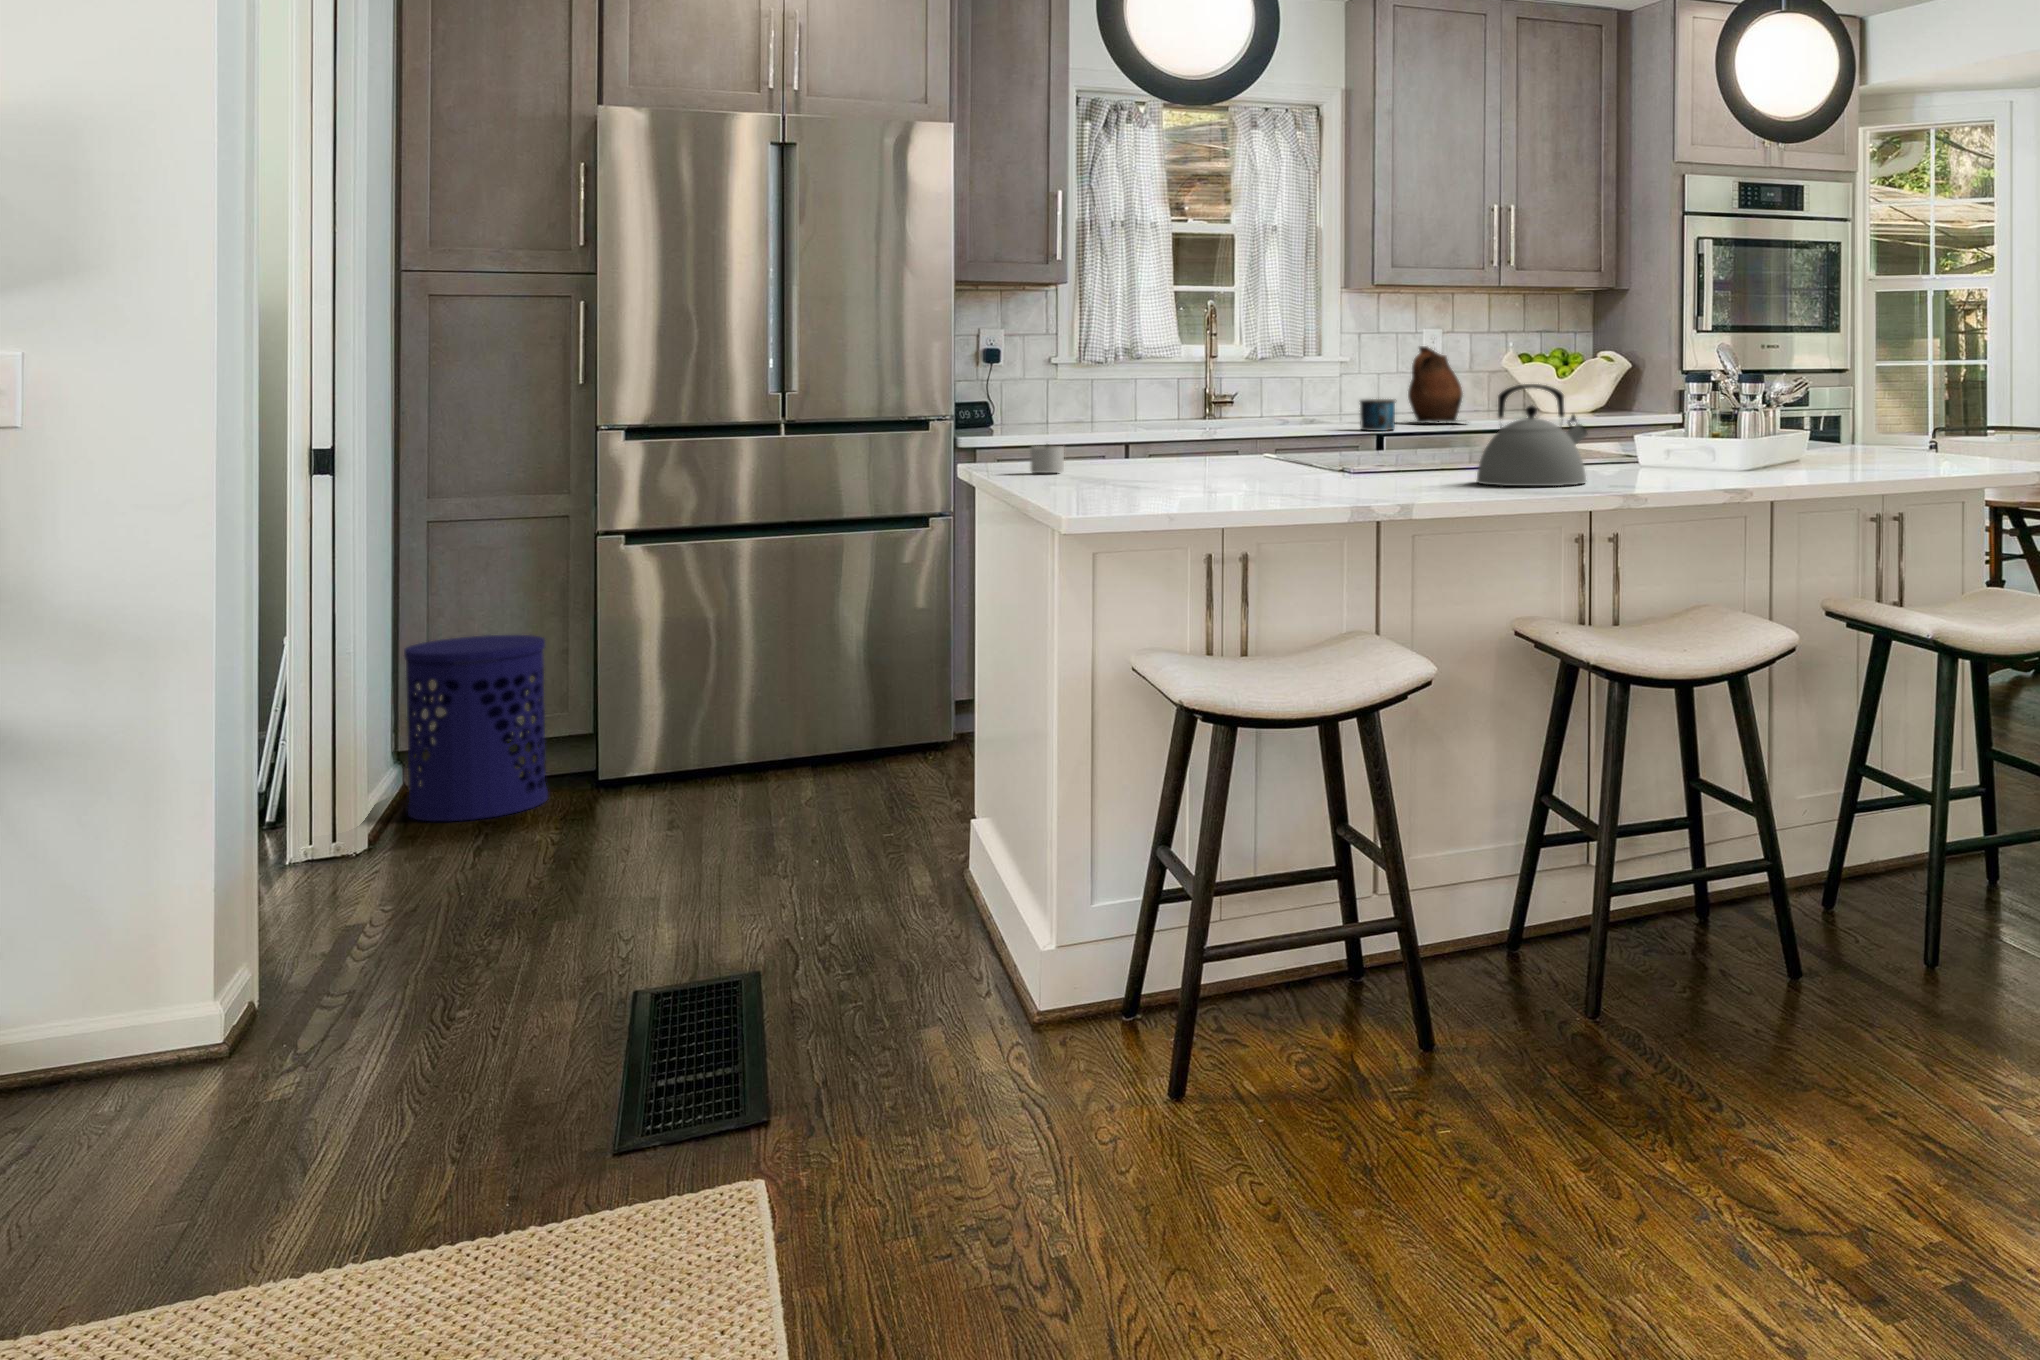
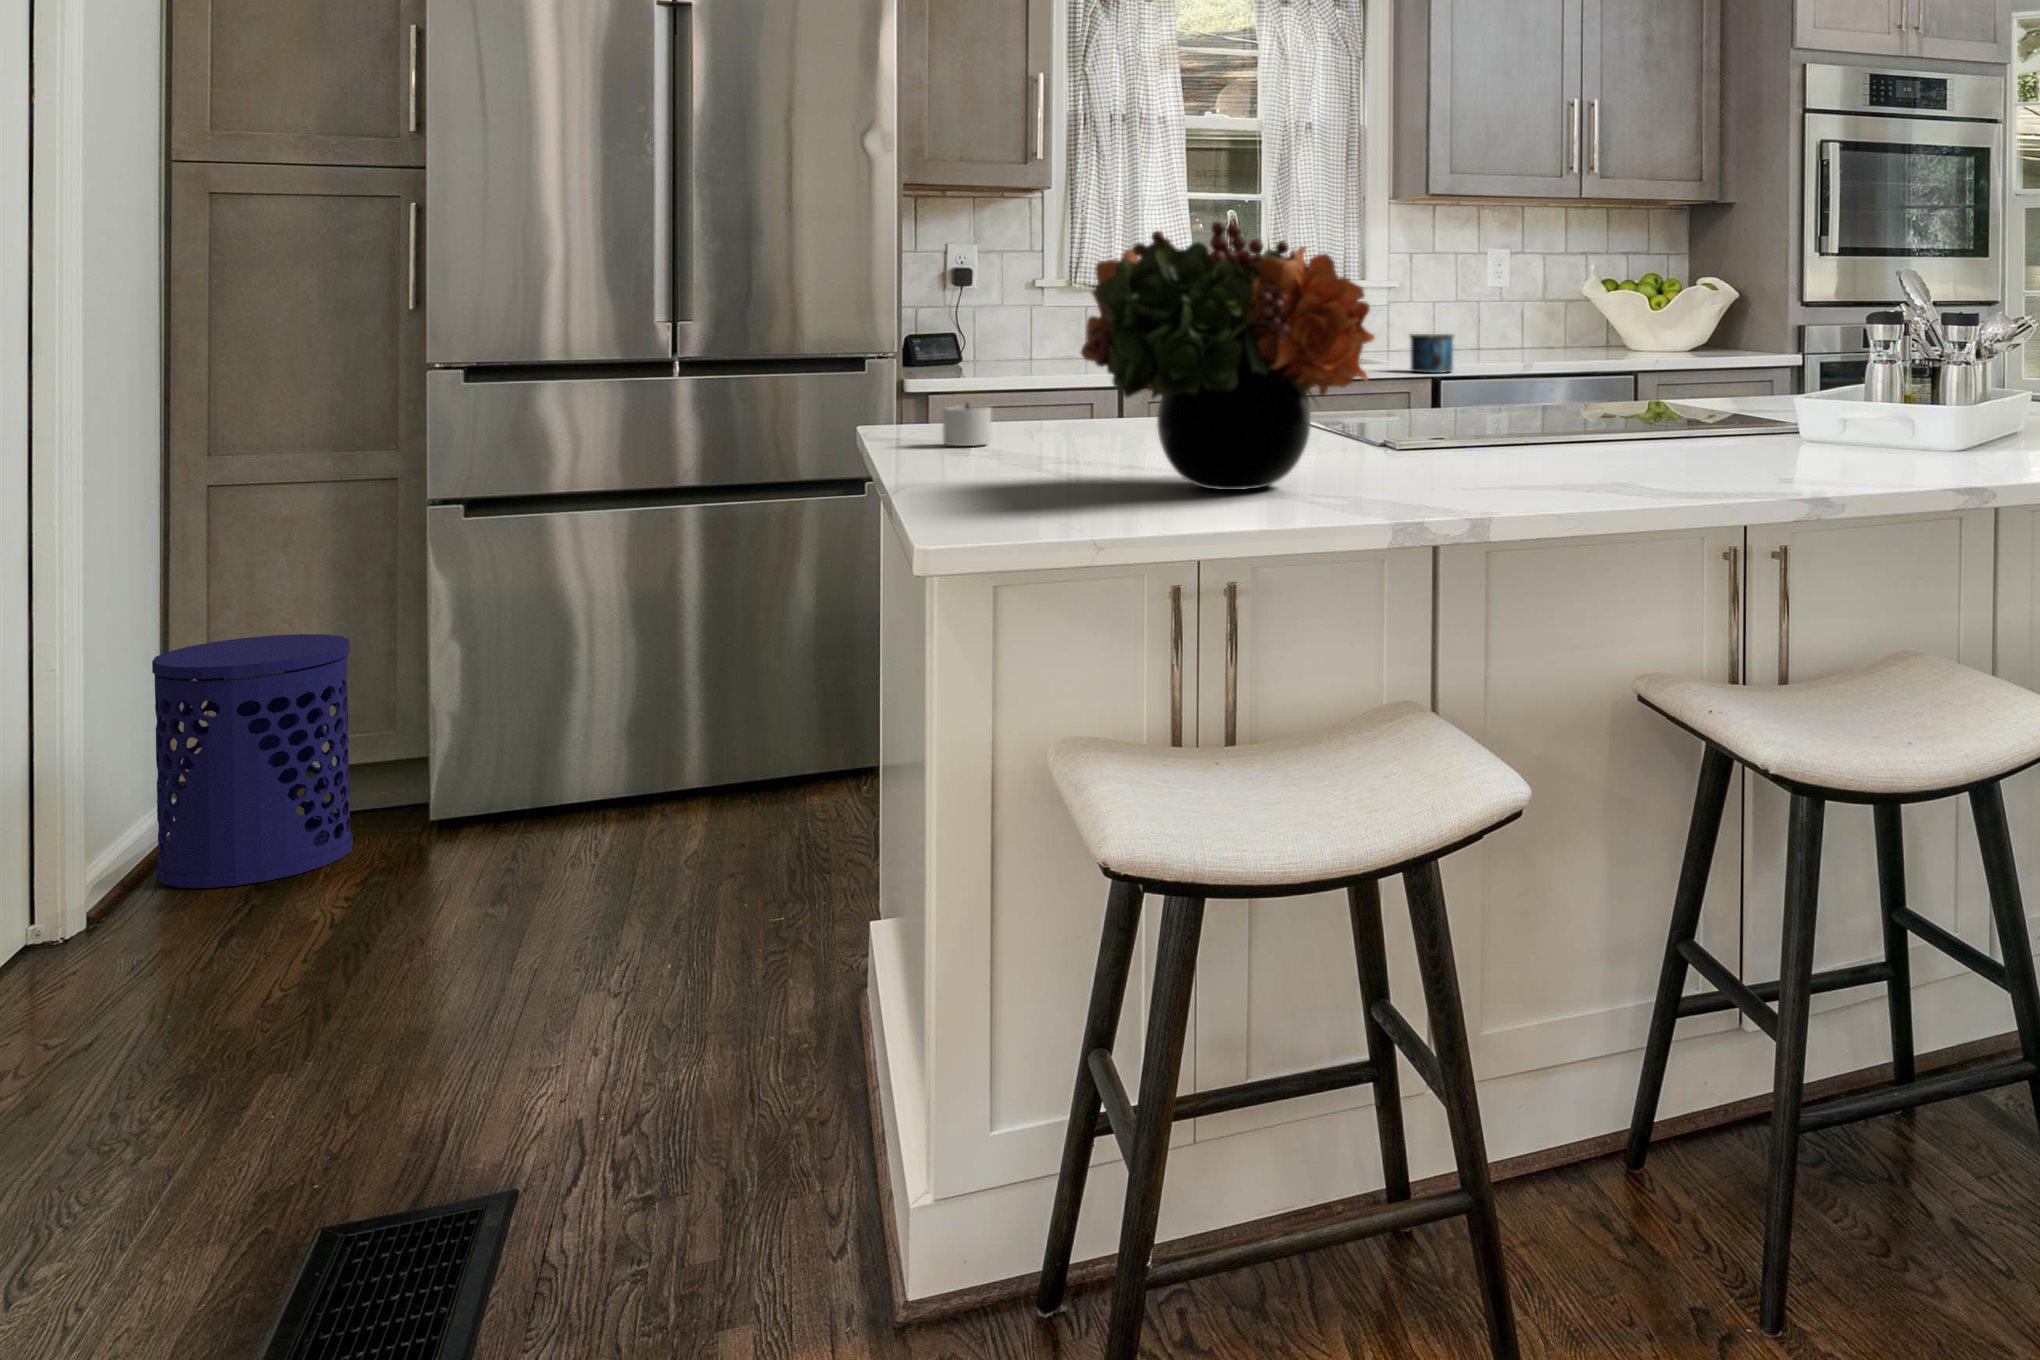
flower arrangement: none [1141,316,1340,491] -> present [1081,222,1375,490]
ceramic pitcher: present [1408,346,1463,423] -> none [1459,270,1543,363]
kettle: present [1477,384,1587,486] -> none [1581,327,1746,482]

